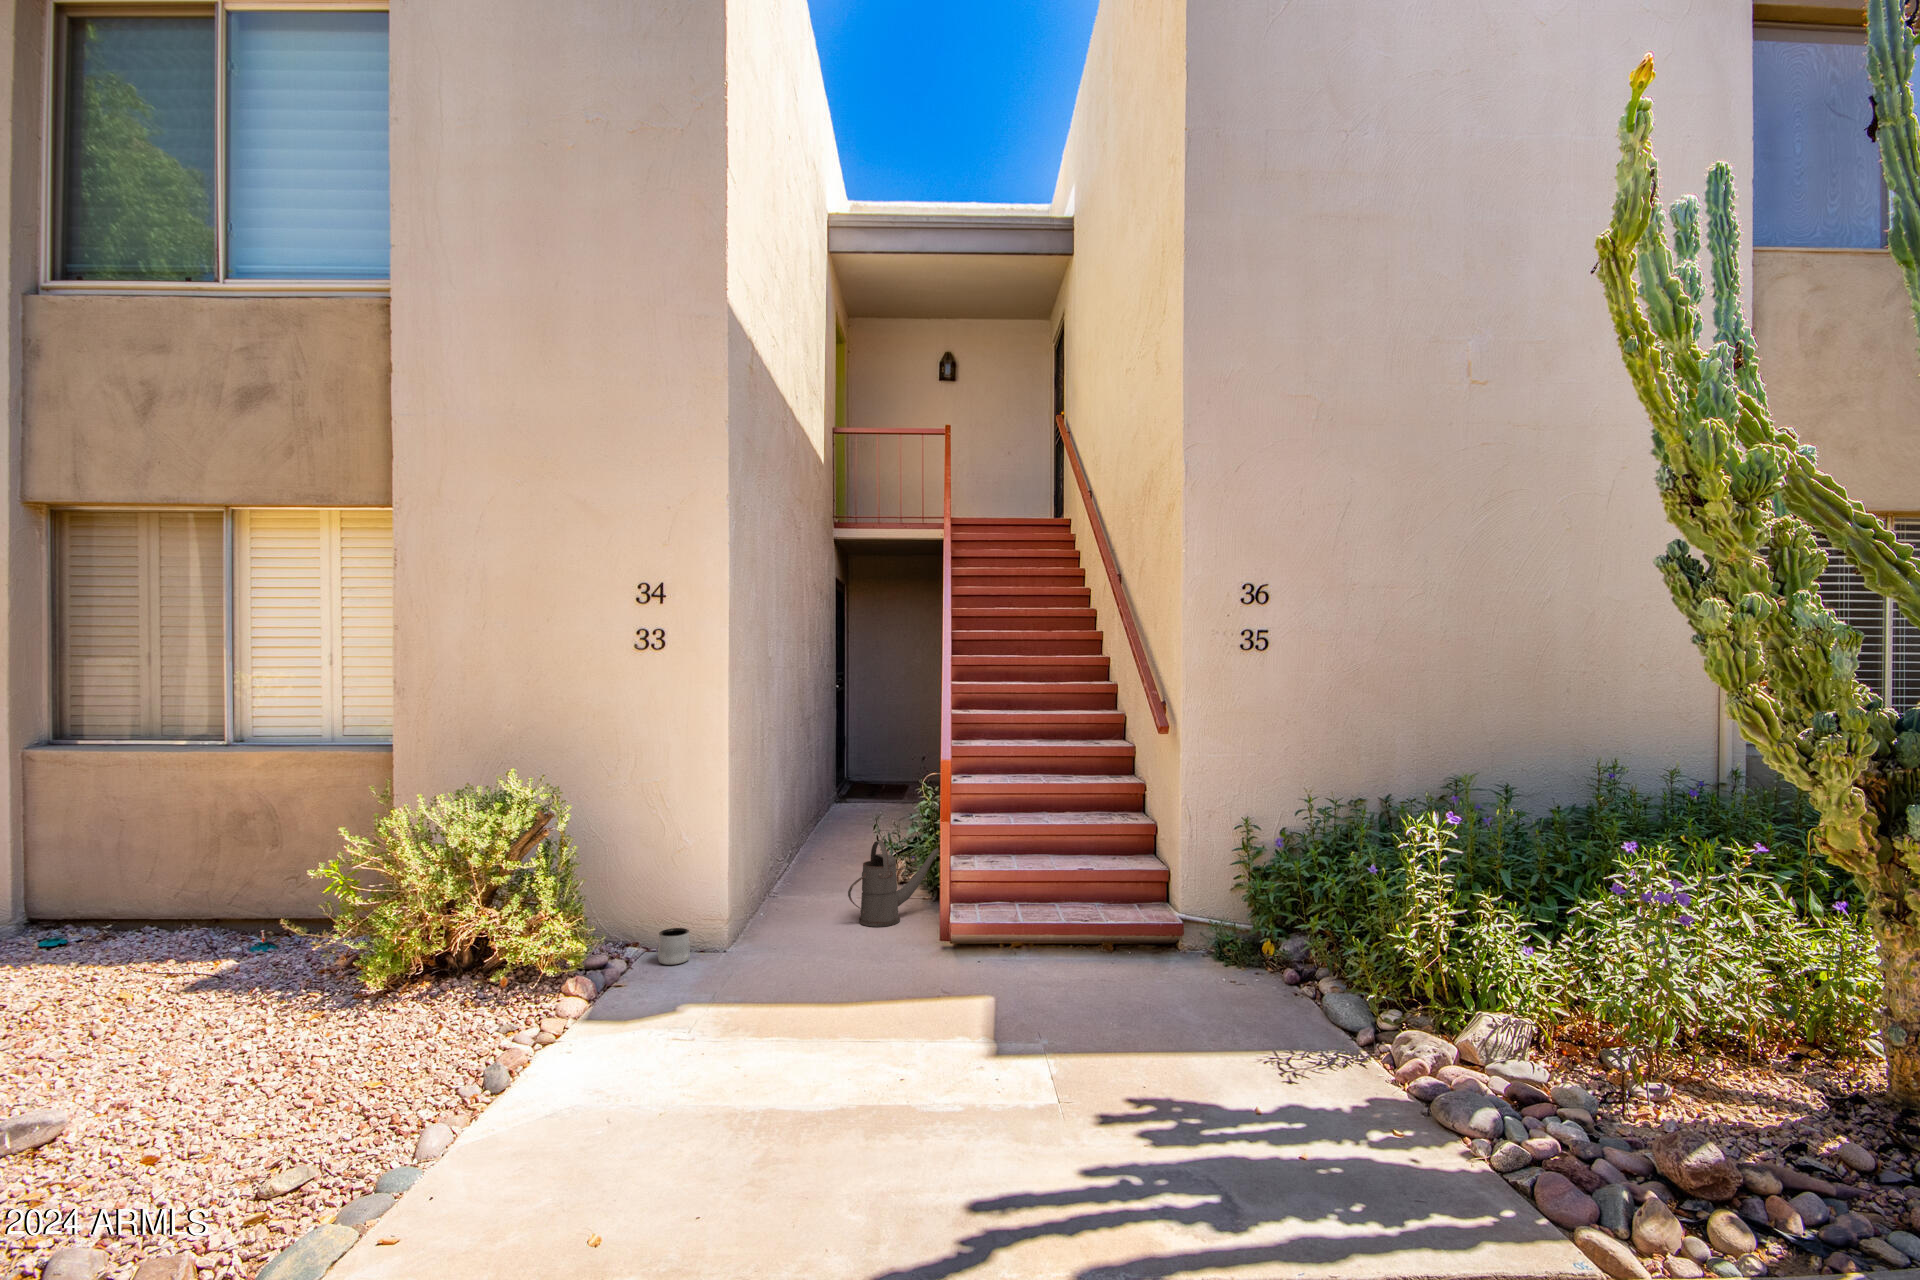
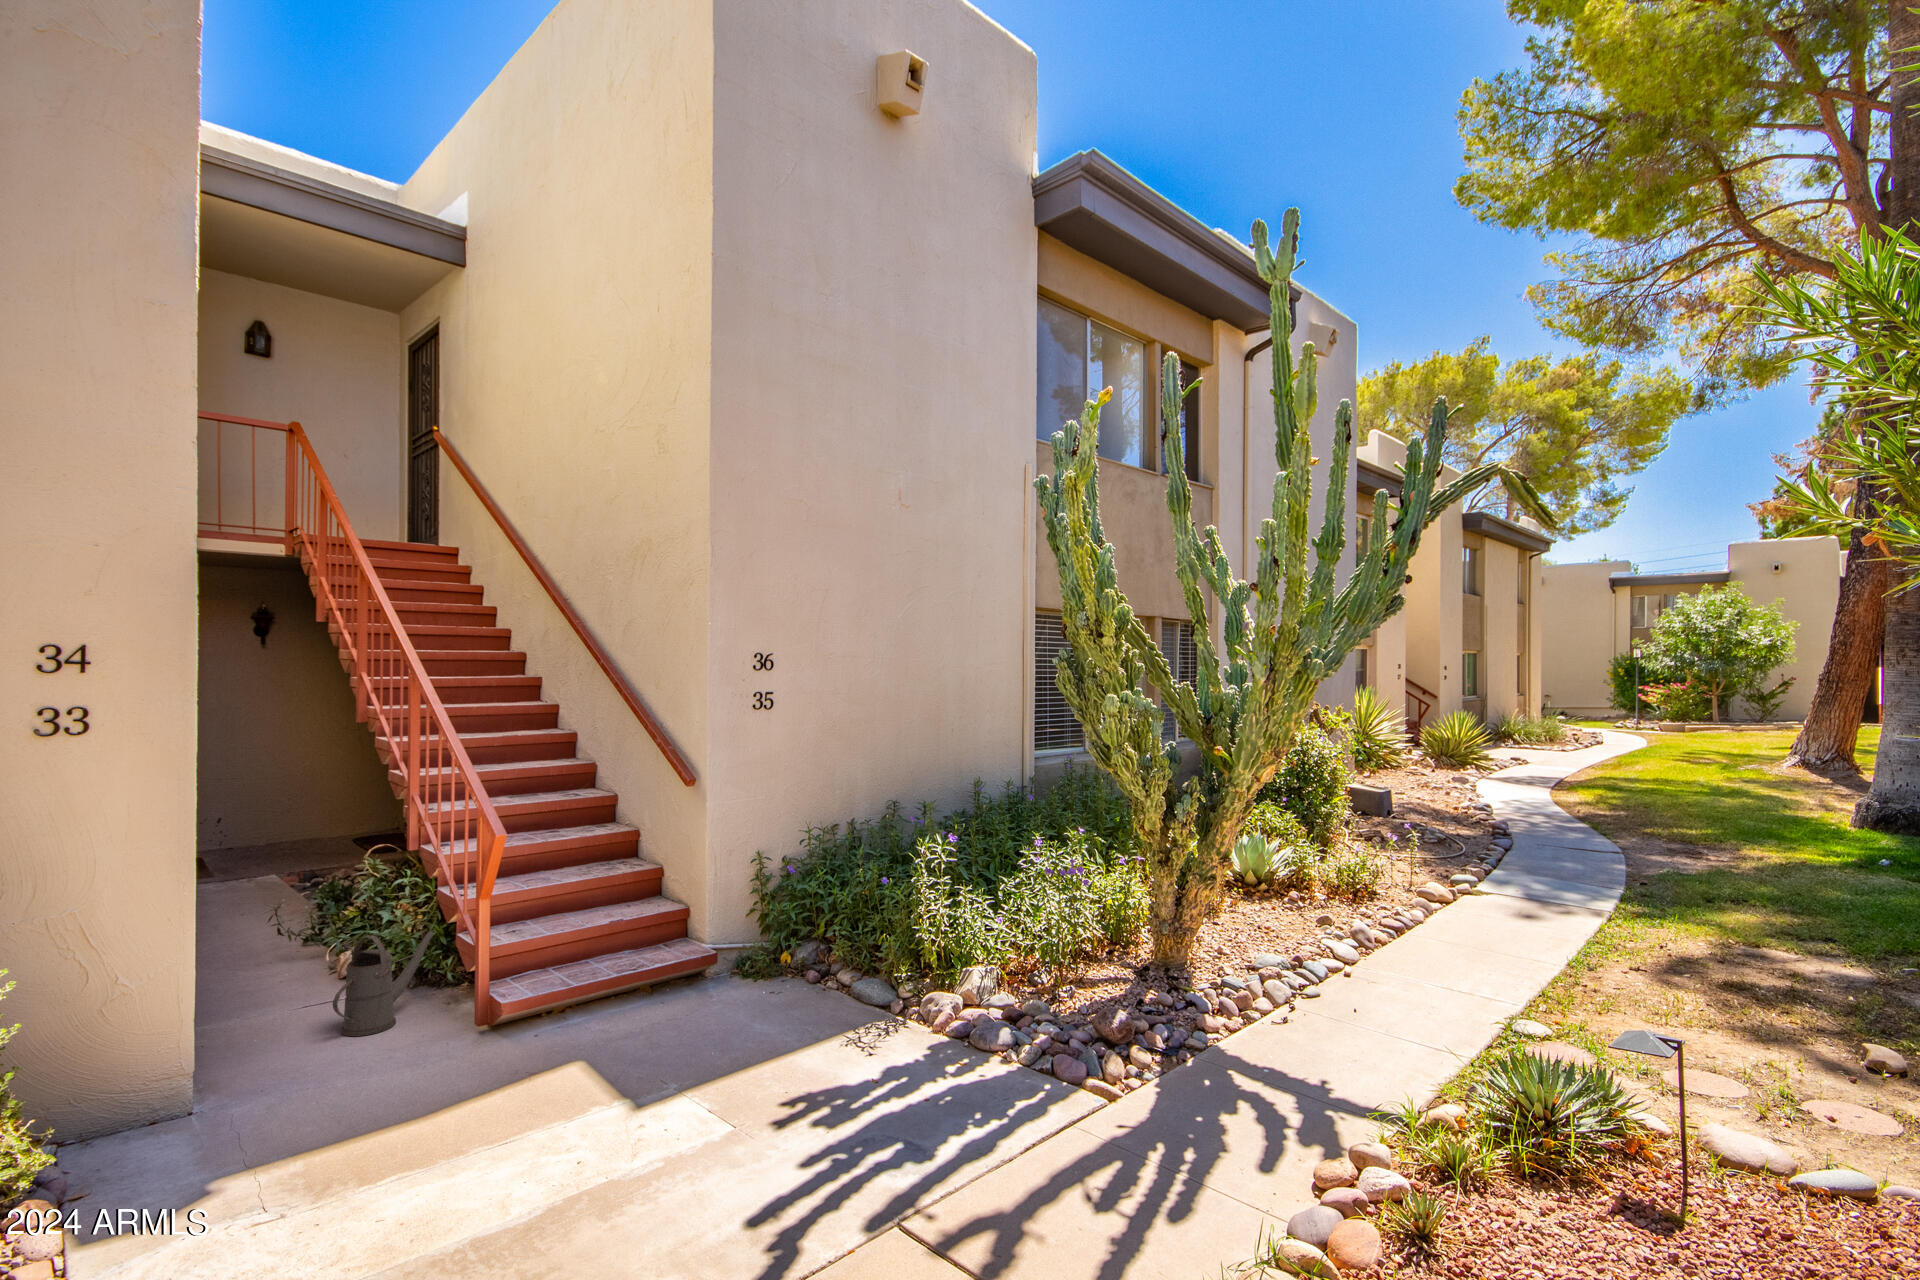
planter: present [658,928,690,965] -> none [91,1100,143,1156]

